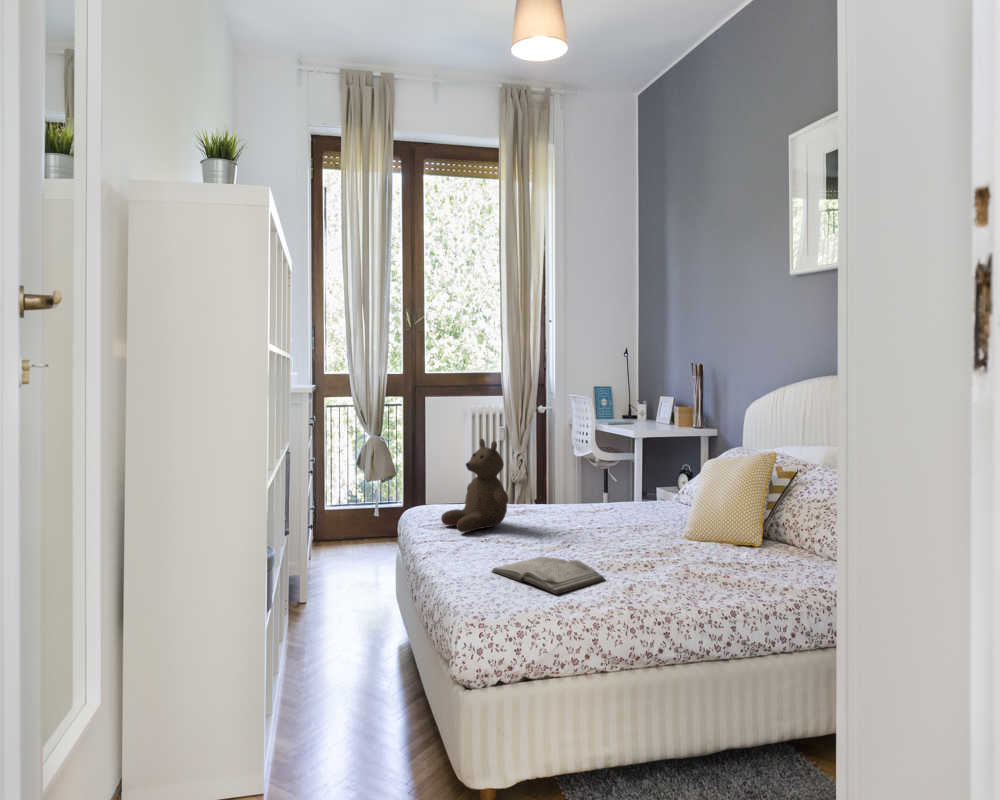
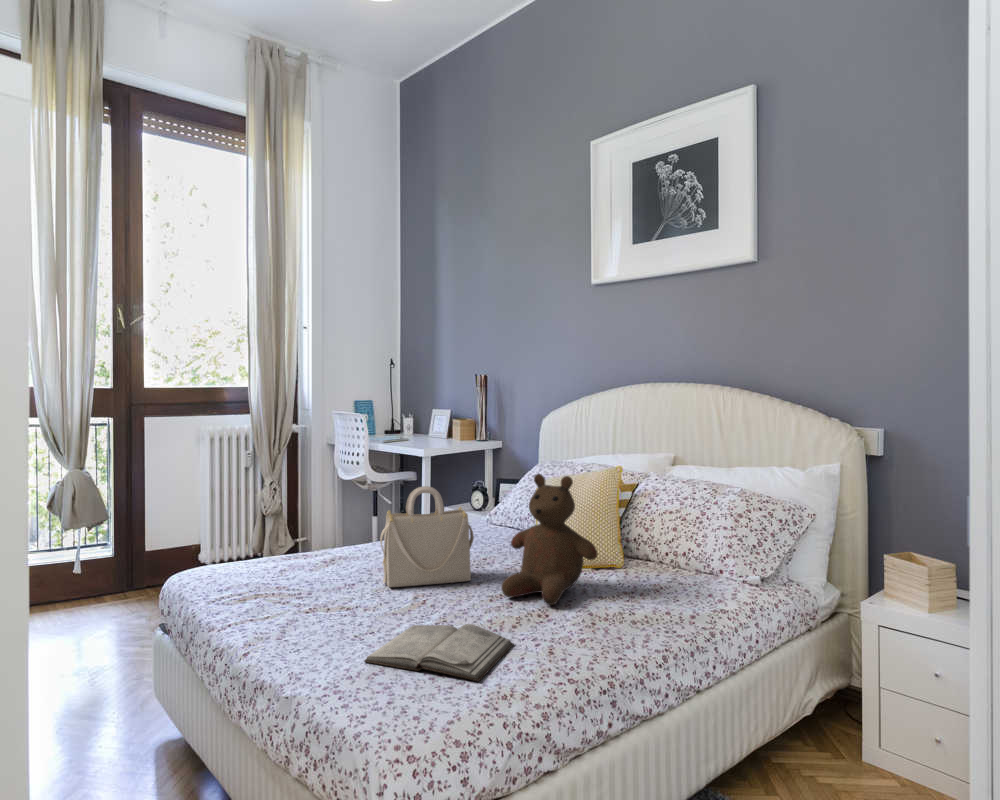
teddy bear: present [441,439,509,532] -> present [501,474,597,605]
handbag: none [544,456,620,537] -> present [380,486,474,587]

